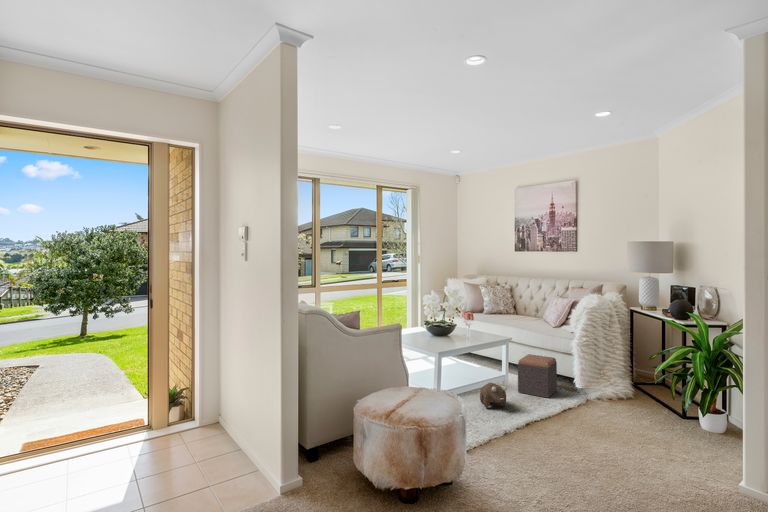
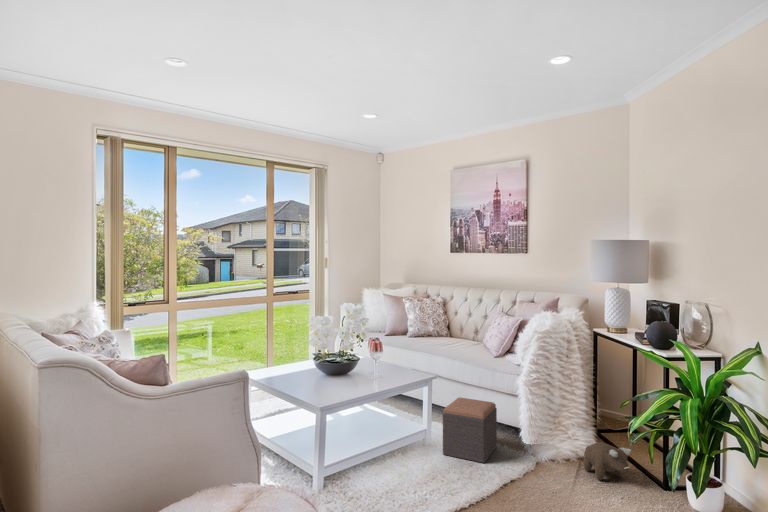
plush toy: present [480,383,507,408] -> present [584,442,631,480]

